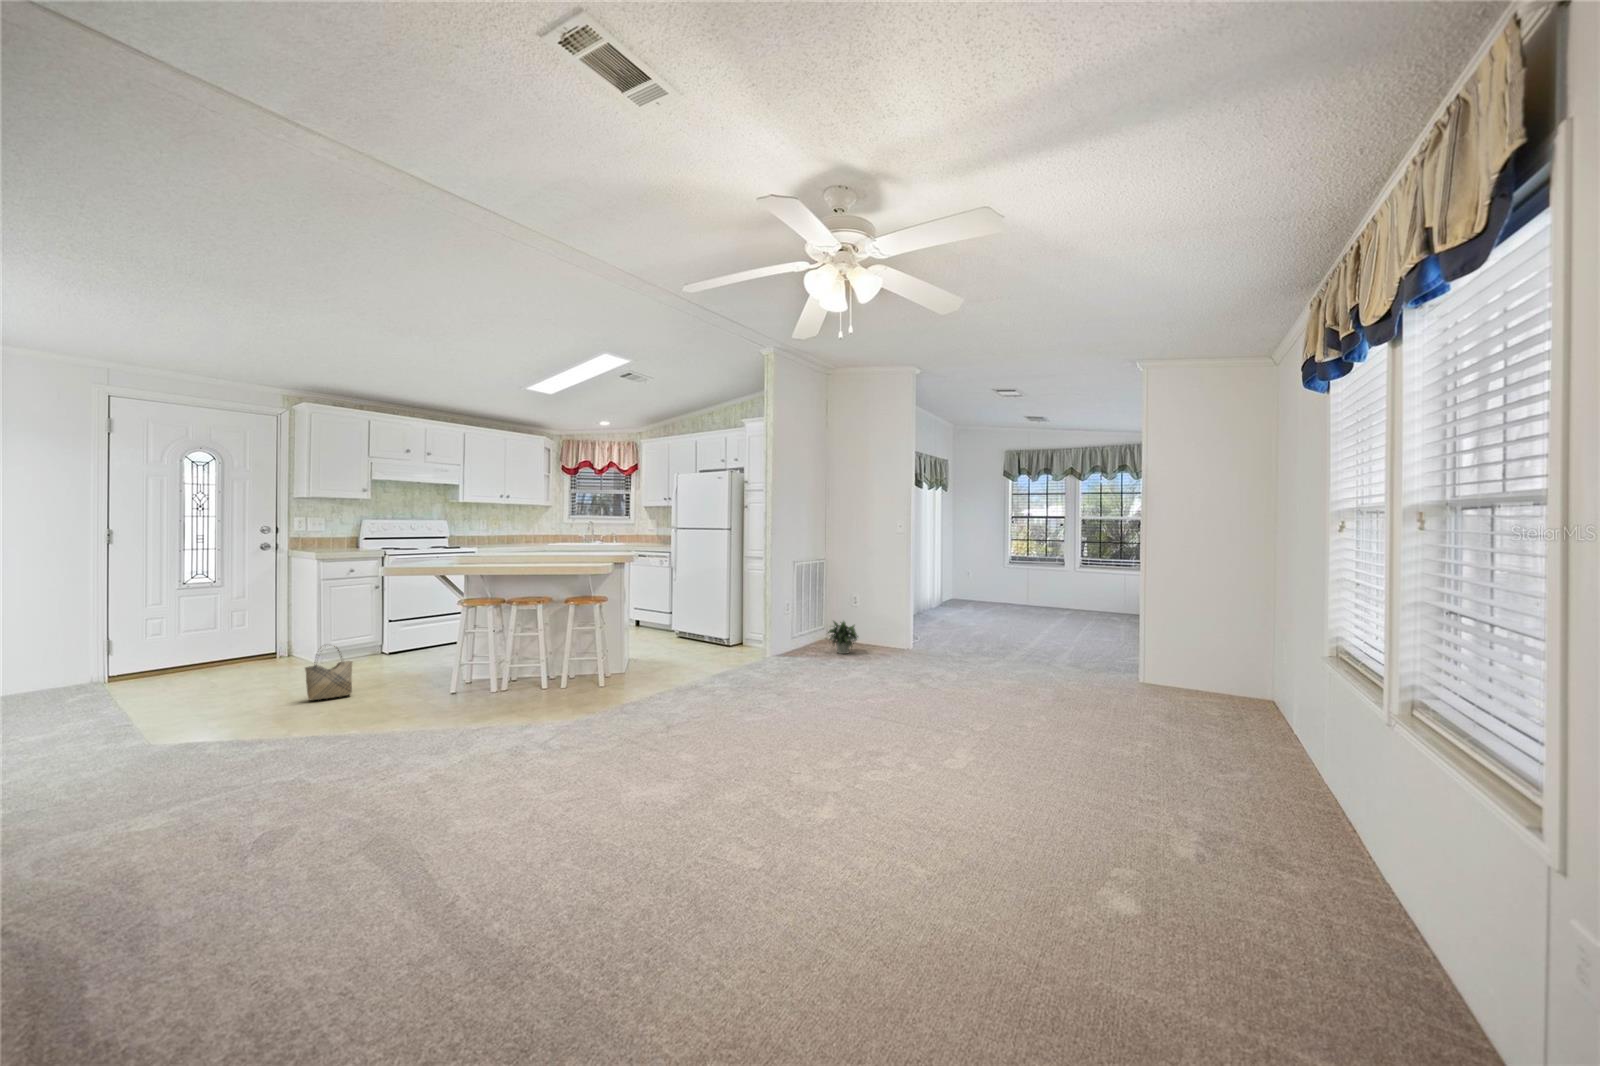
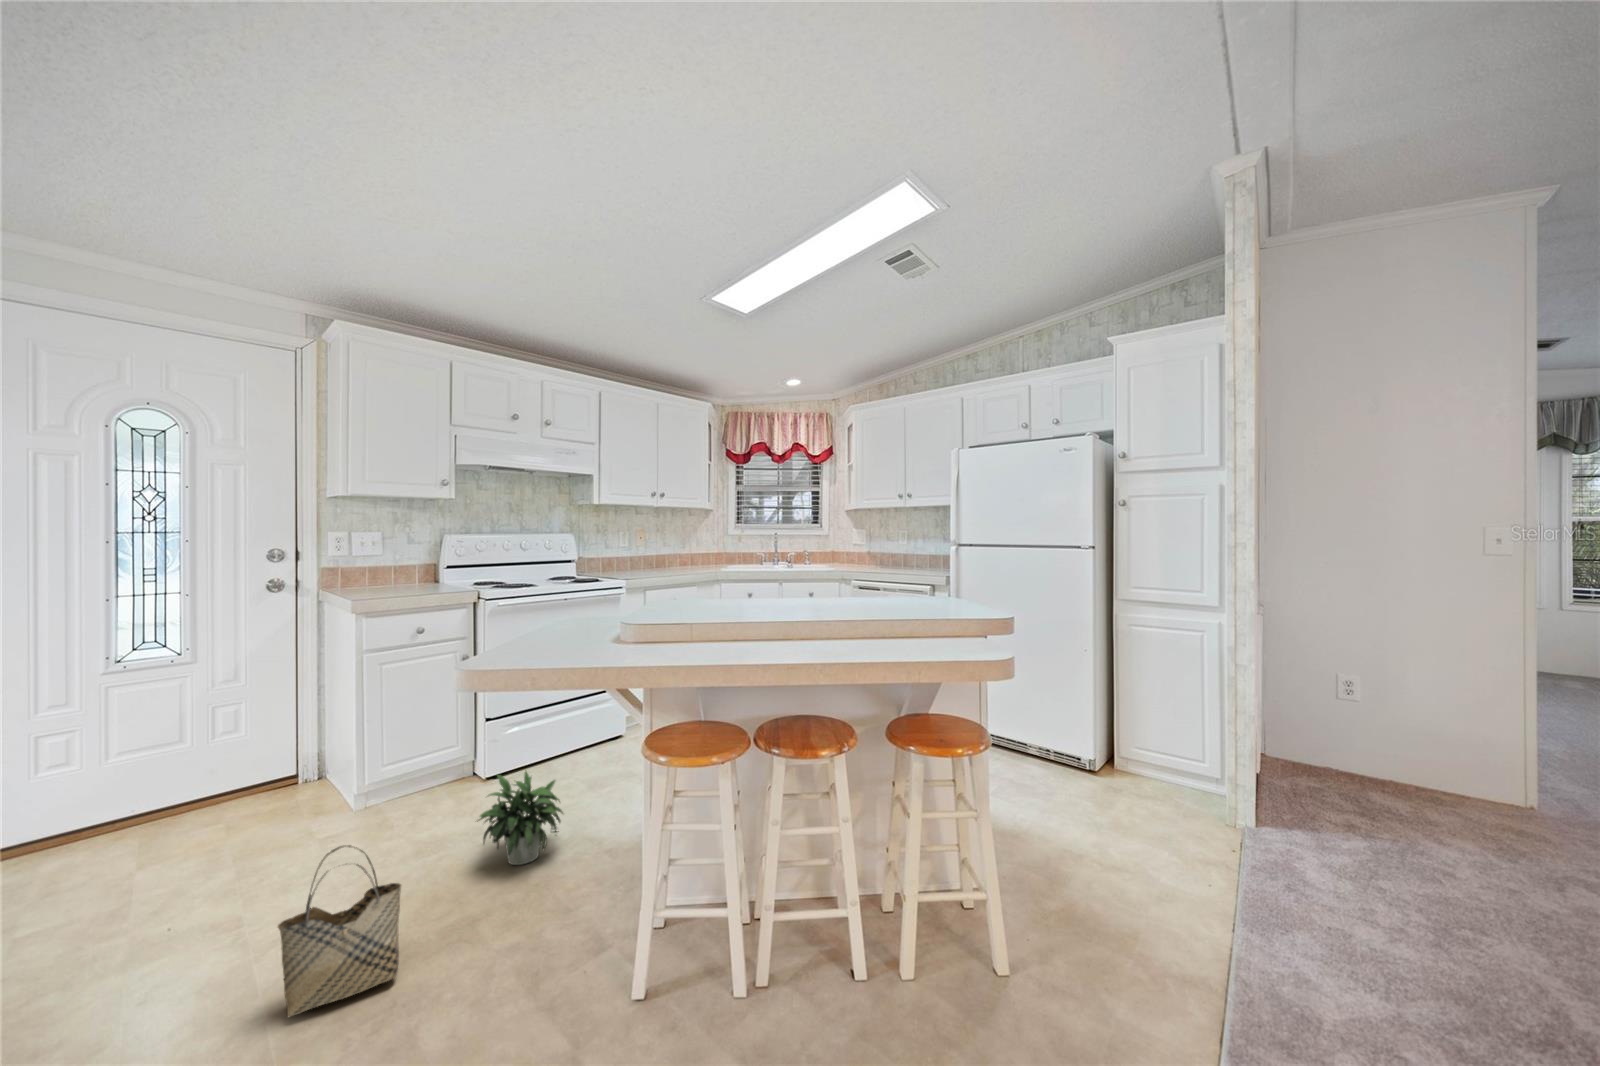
potted plant: present [828,621,858,654] -> present [477,770,563,865]

